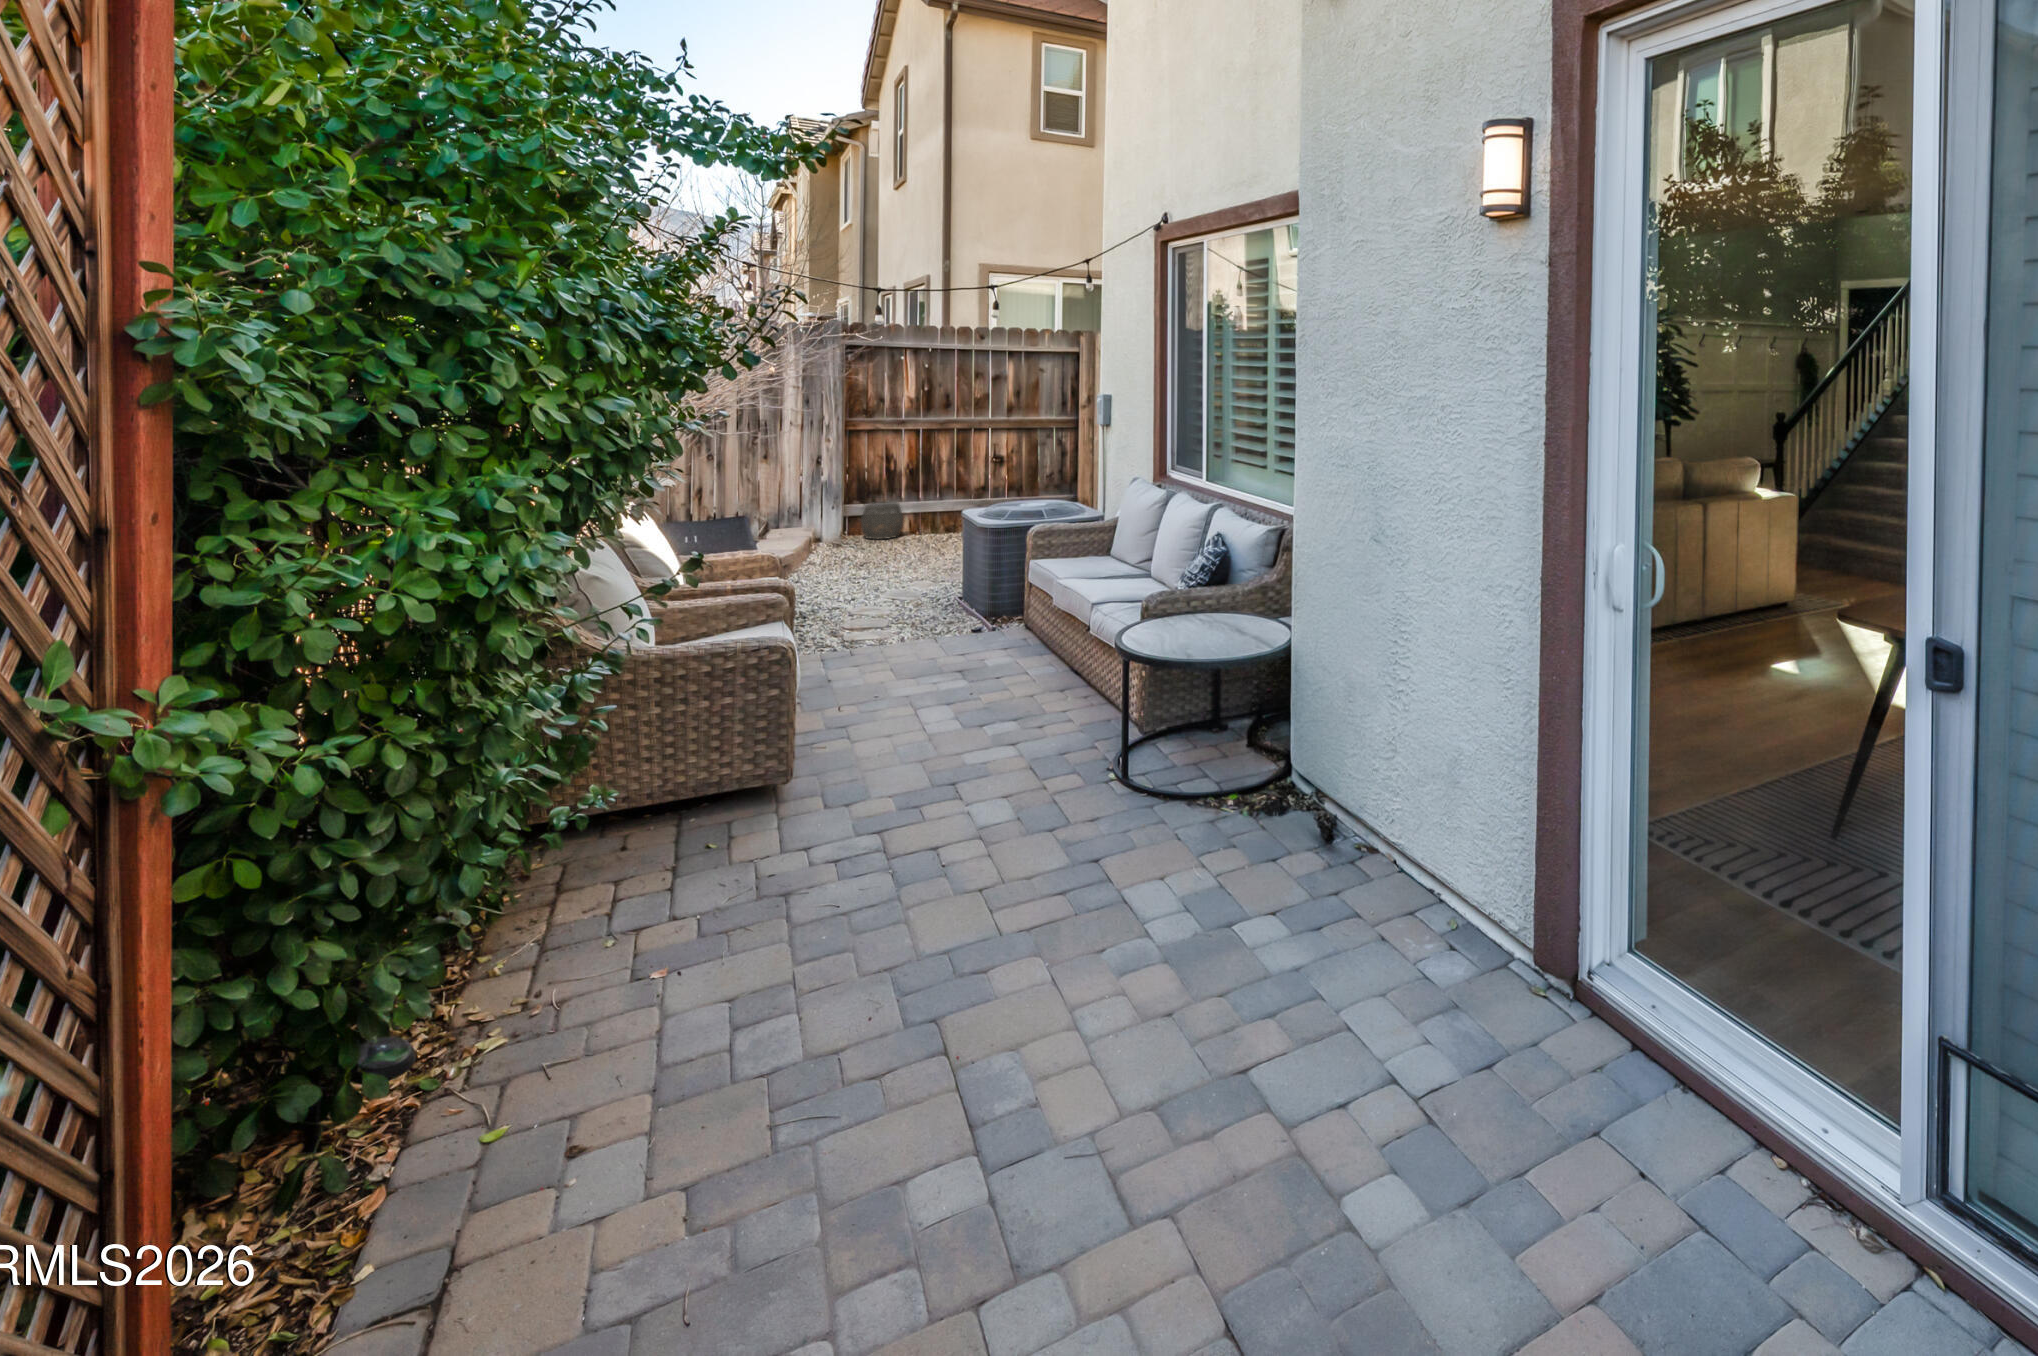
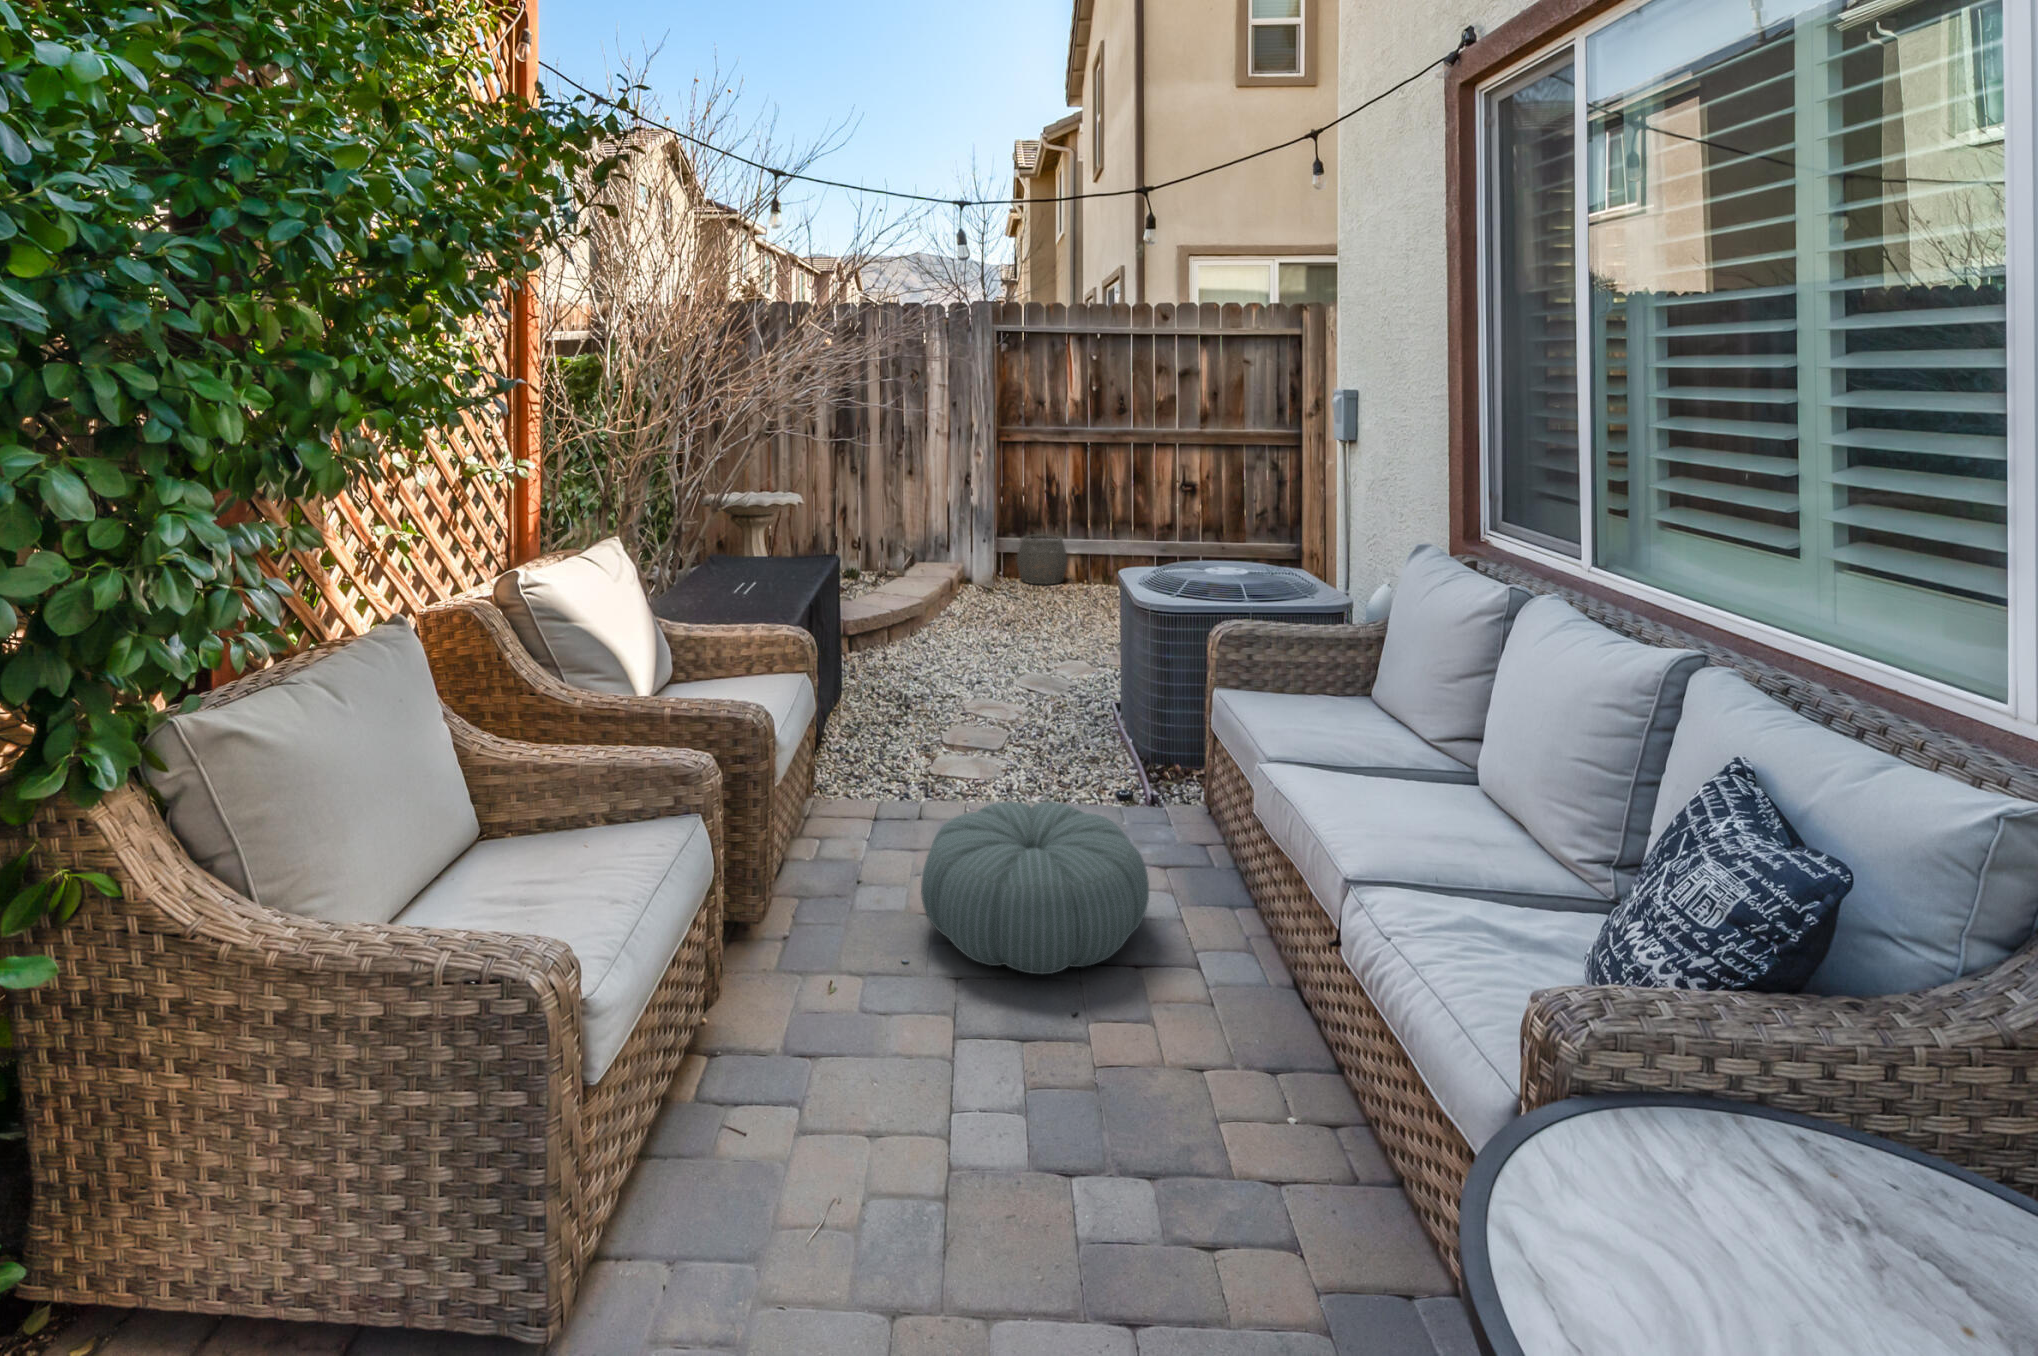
pouf: none [879,621,1003,692] -> present [921,801,1149,974]

